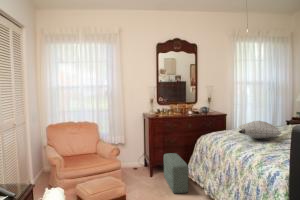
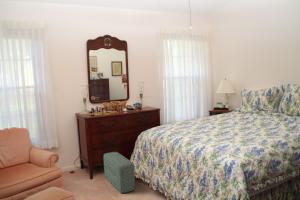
pillow: present [239,121,281,139] -> none [179,114,221,131]

